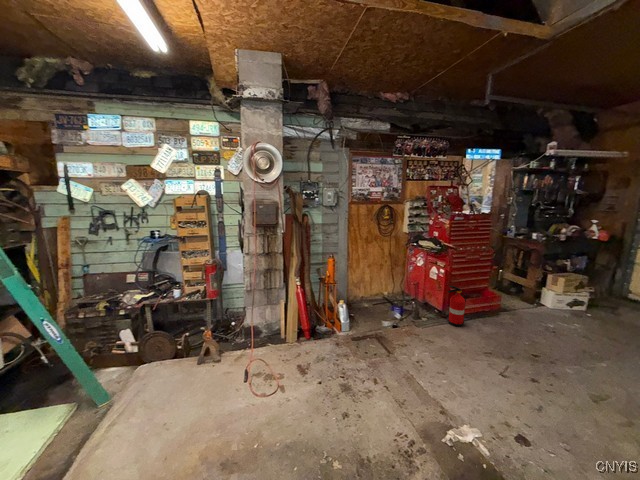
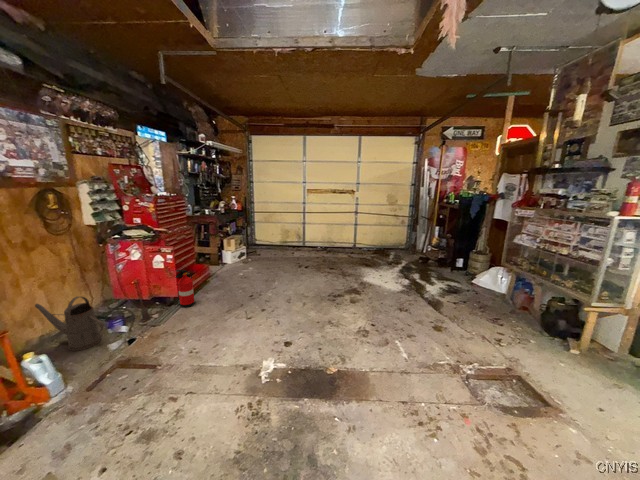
watering can: none [362,276,384,316] -> present [35,297,104,351]

